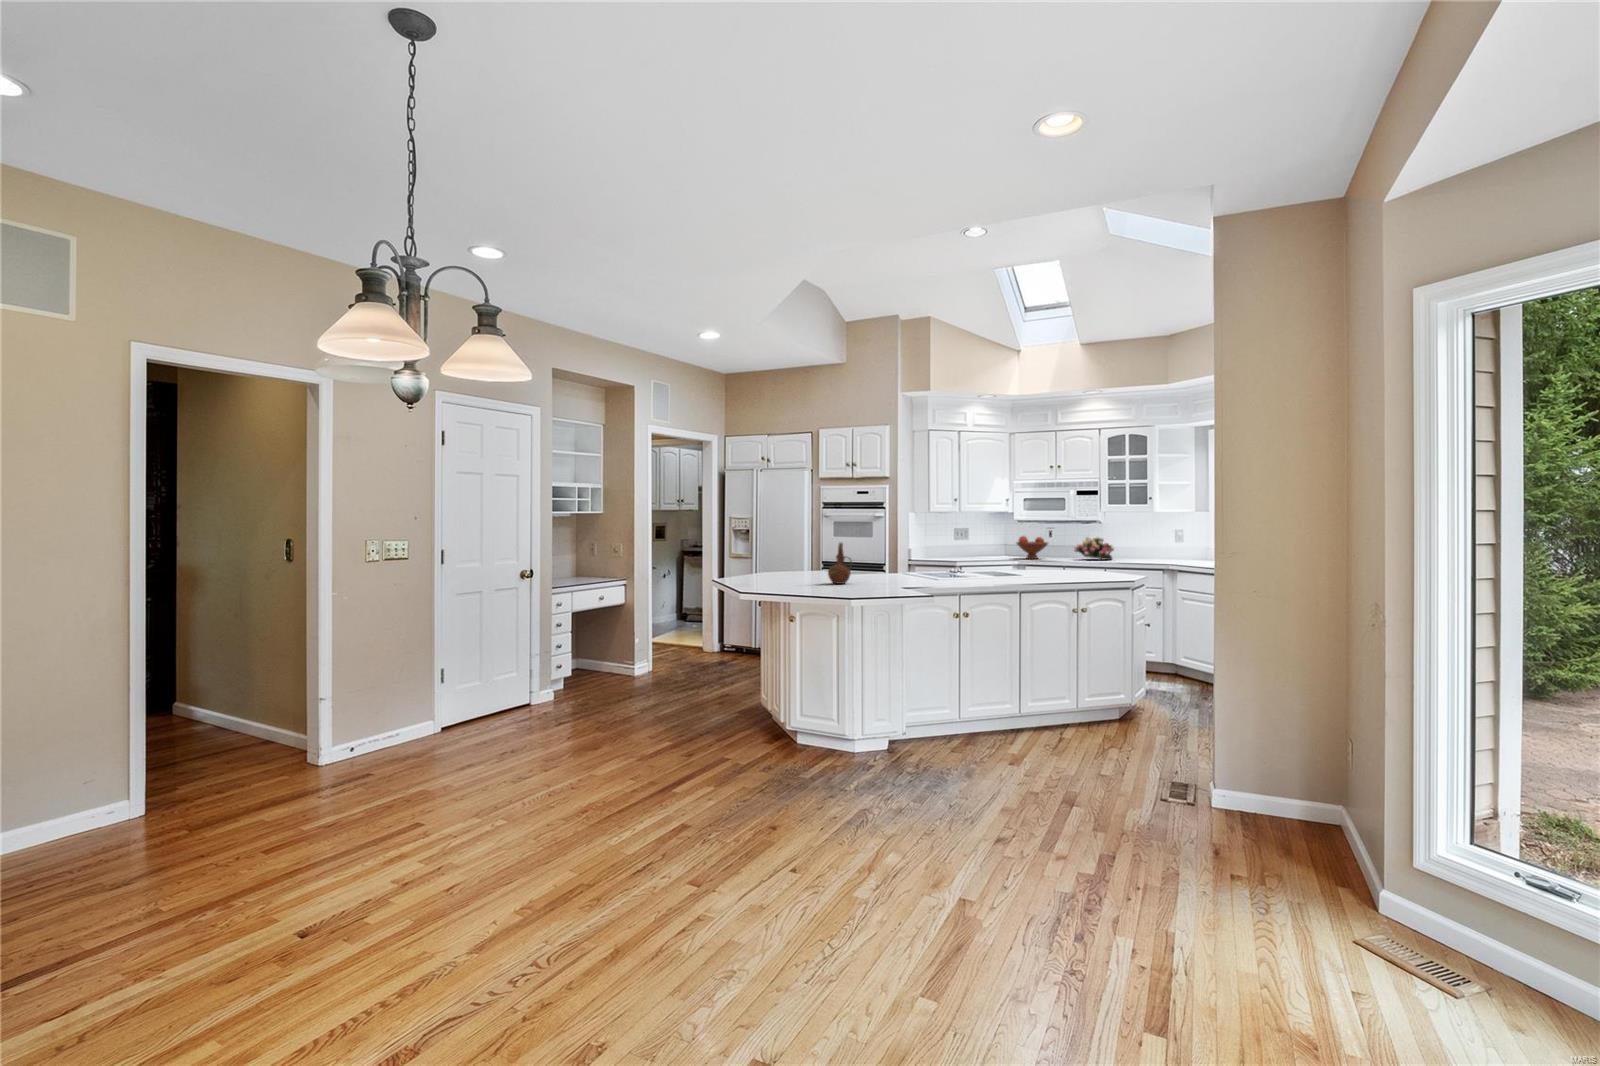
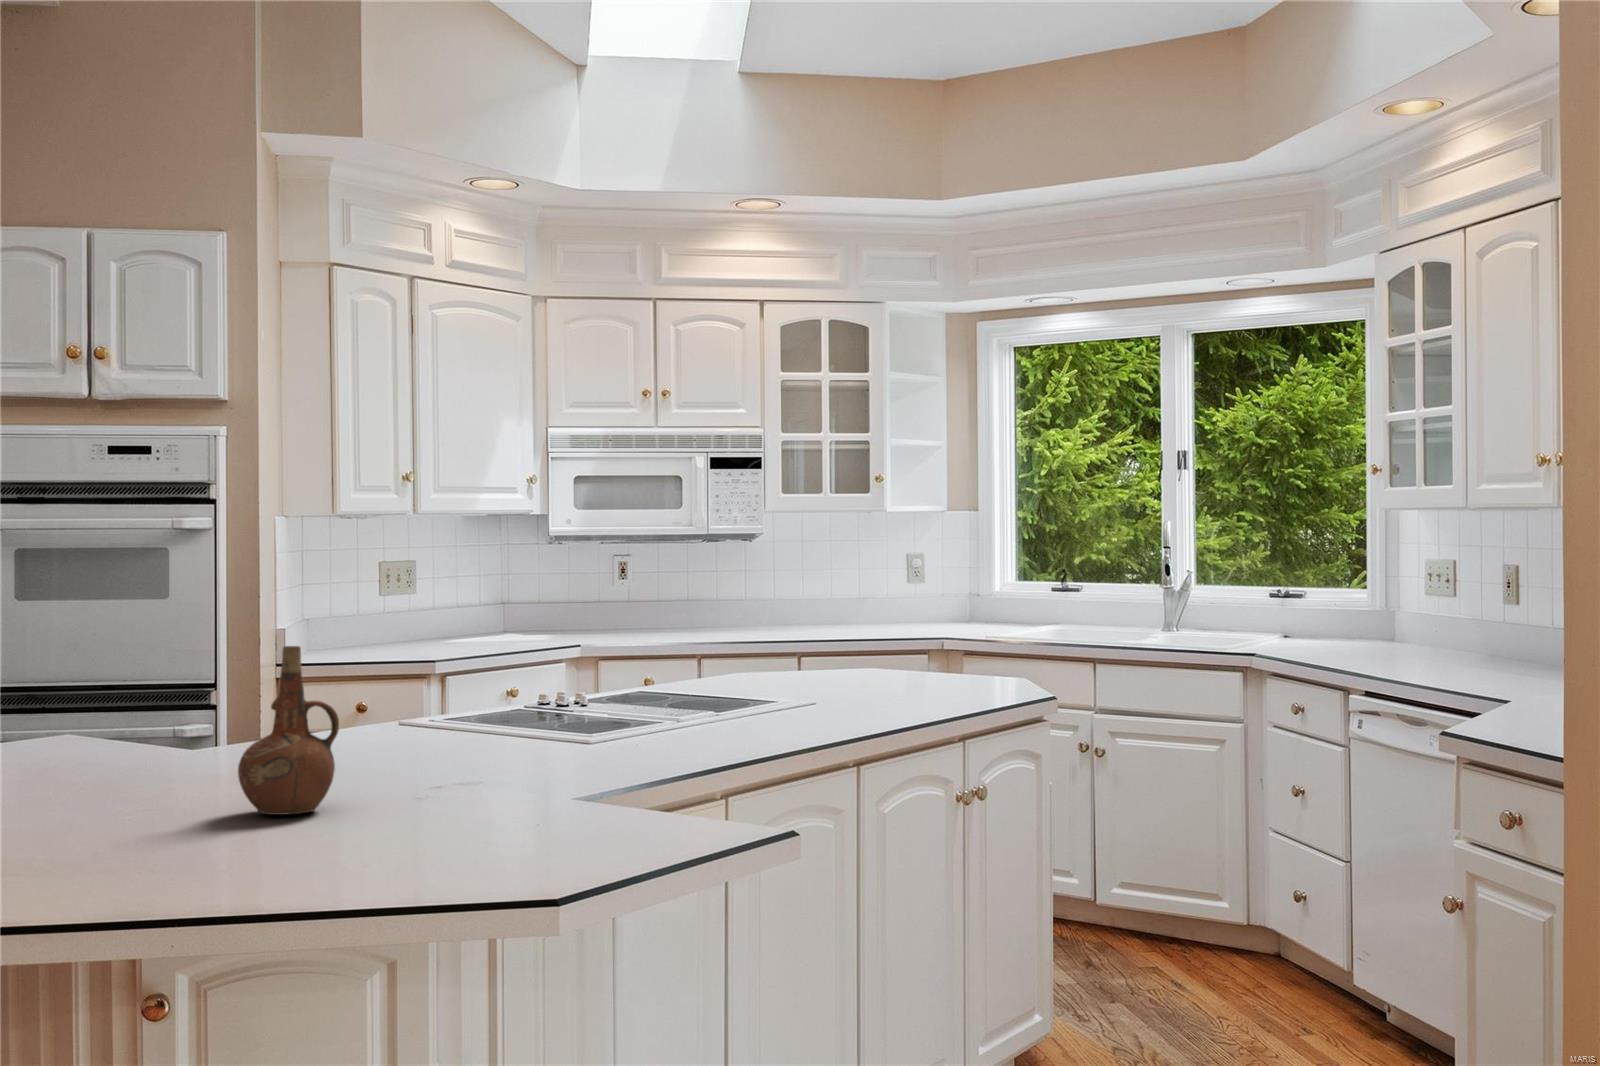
fruit bowl: present [1017,536,1048,559] -> none [551,578,636,641]
flower arrangement: present [1074,537,1114,560] -> none [704,576,796,636]

